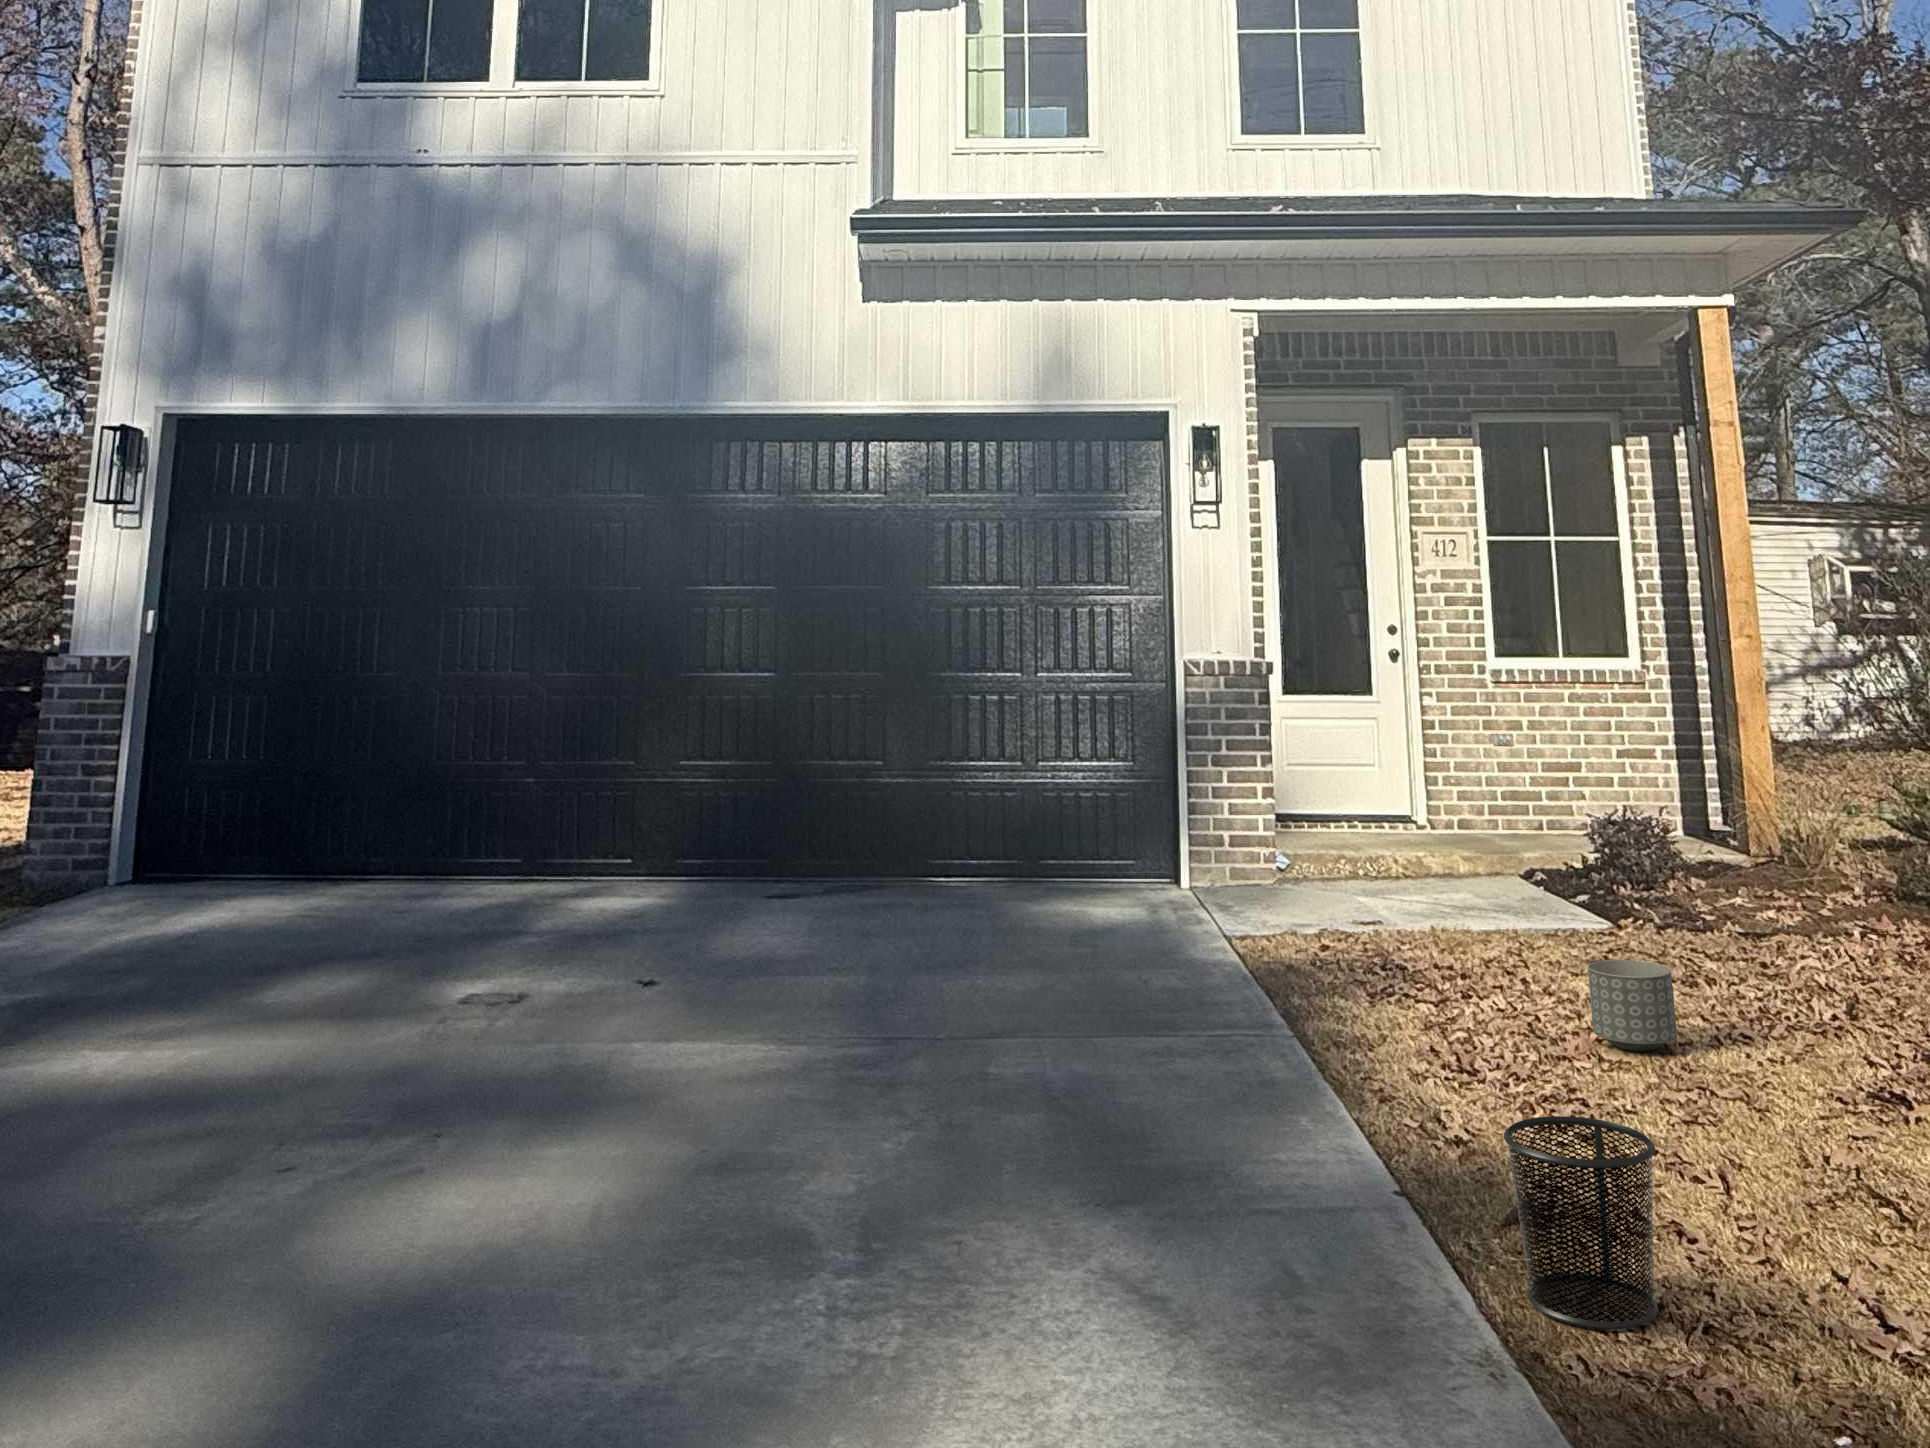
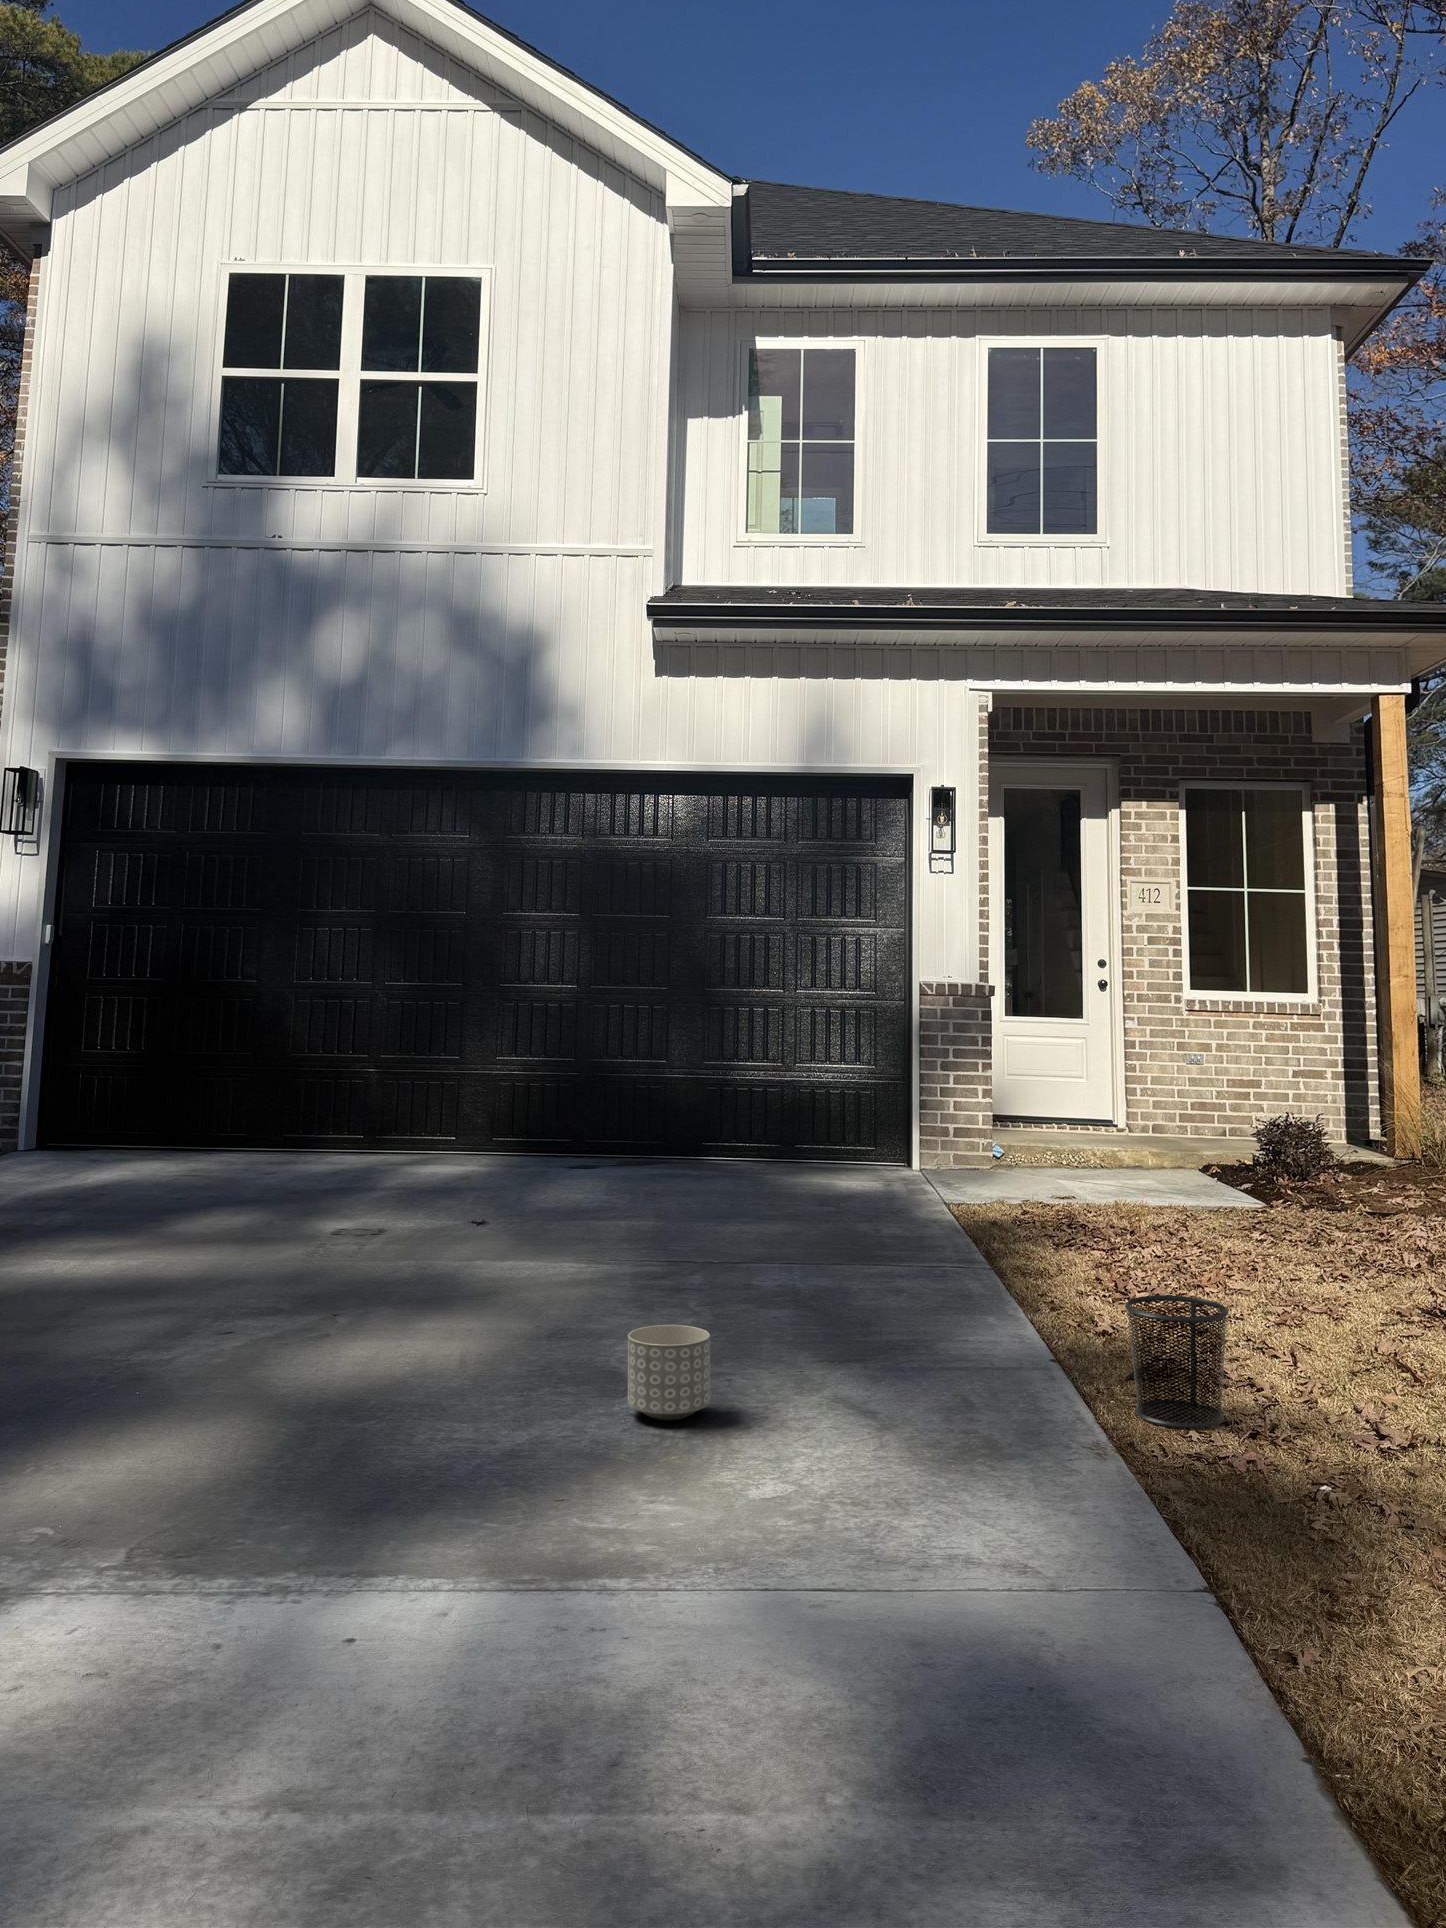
planter: present [1588,960,1677,1051] -> present [628,1325,710,1421]

